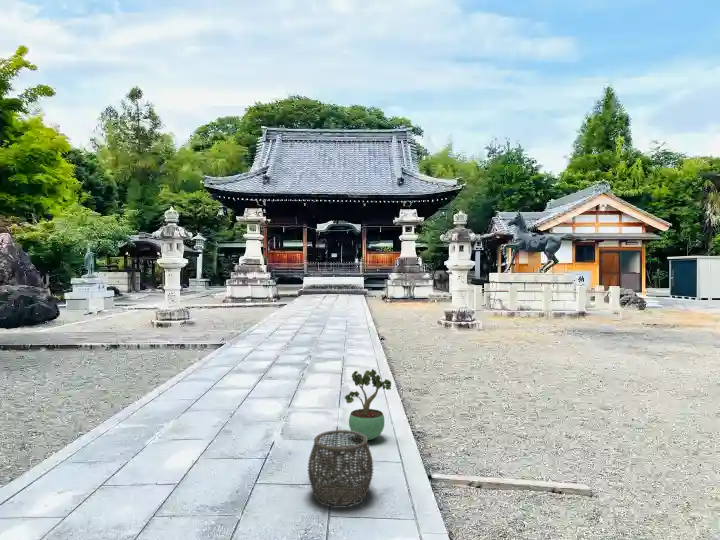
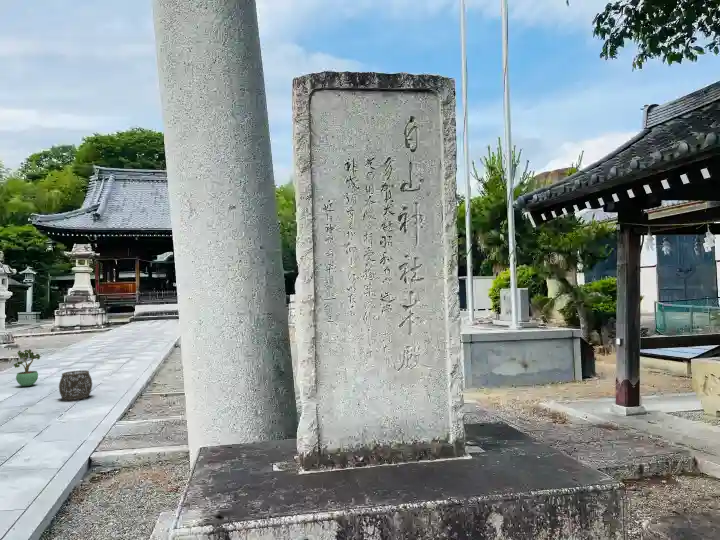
potted plant: present [345,369,391,440] -> present [14,349,40,386]

